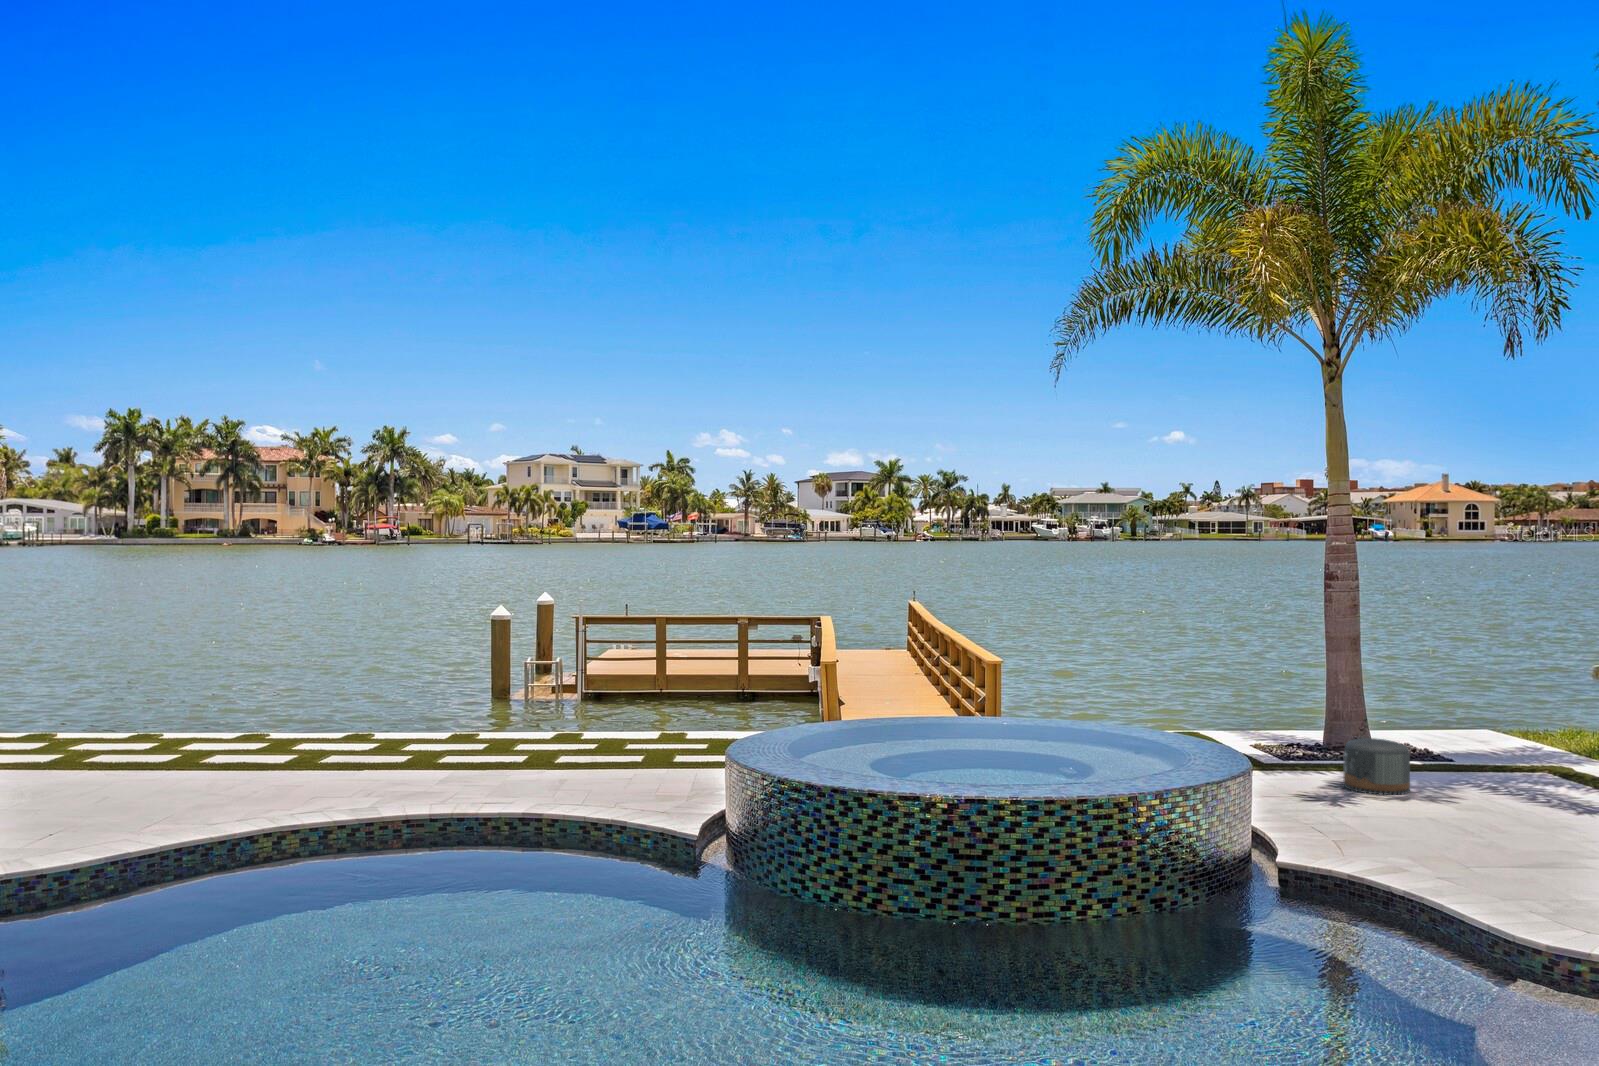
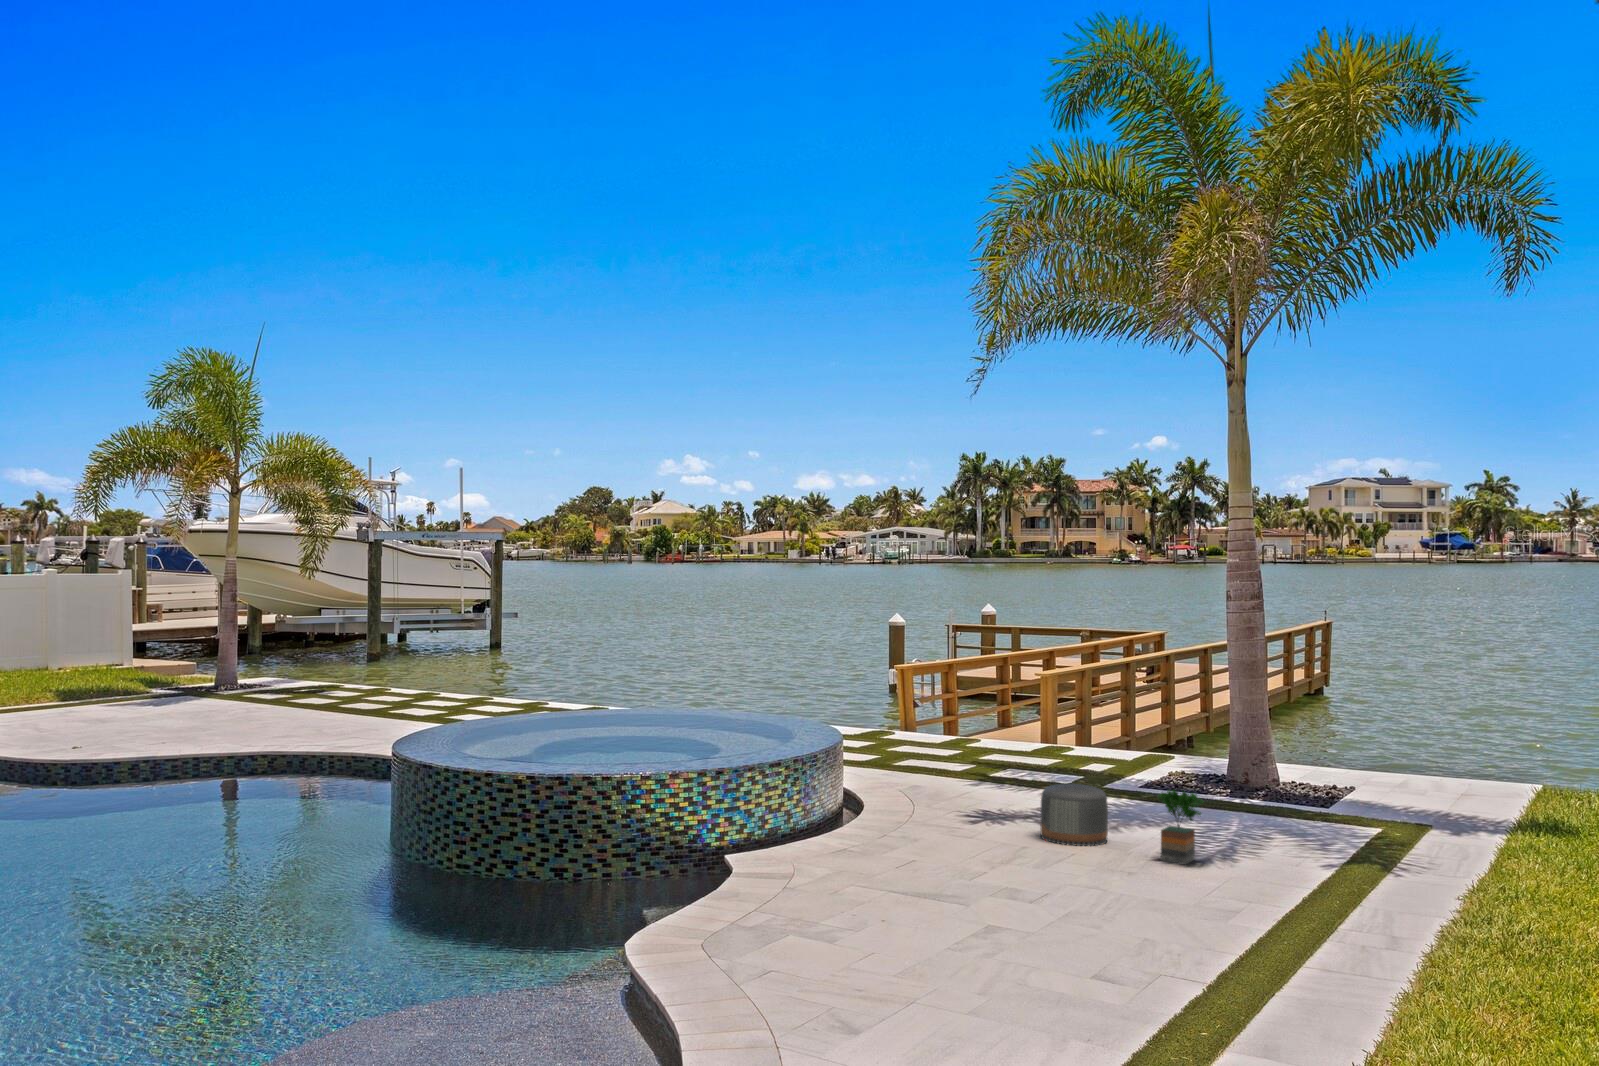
potted tree: none [1474,734,1526,798] -> present [1159,790,1203,864]

